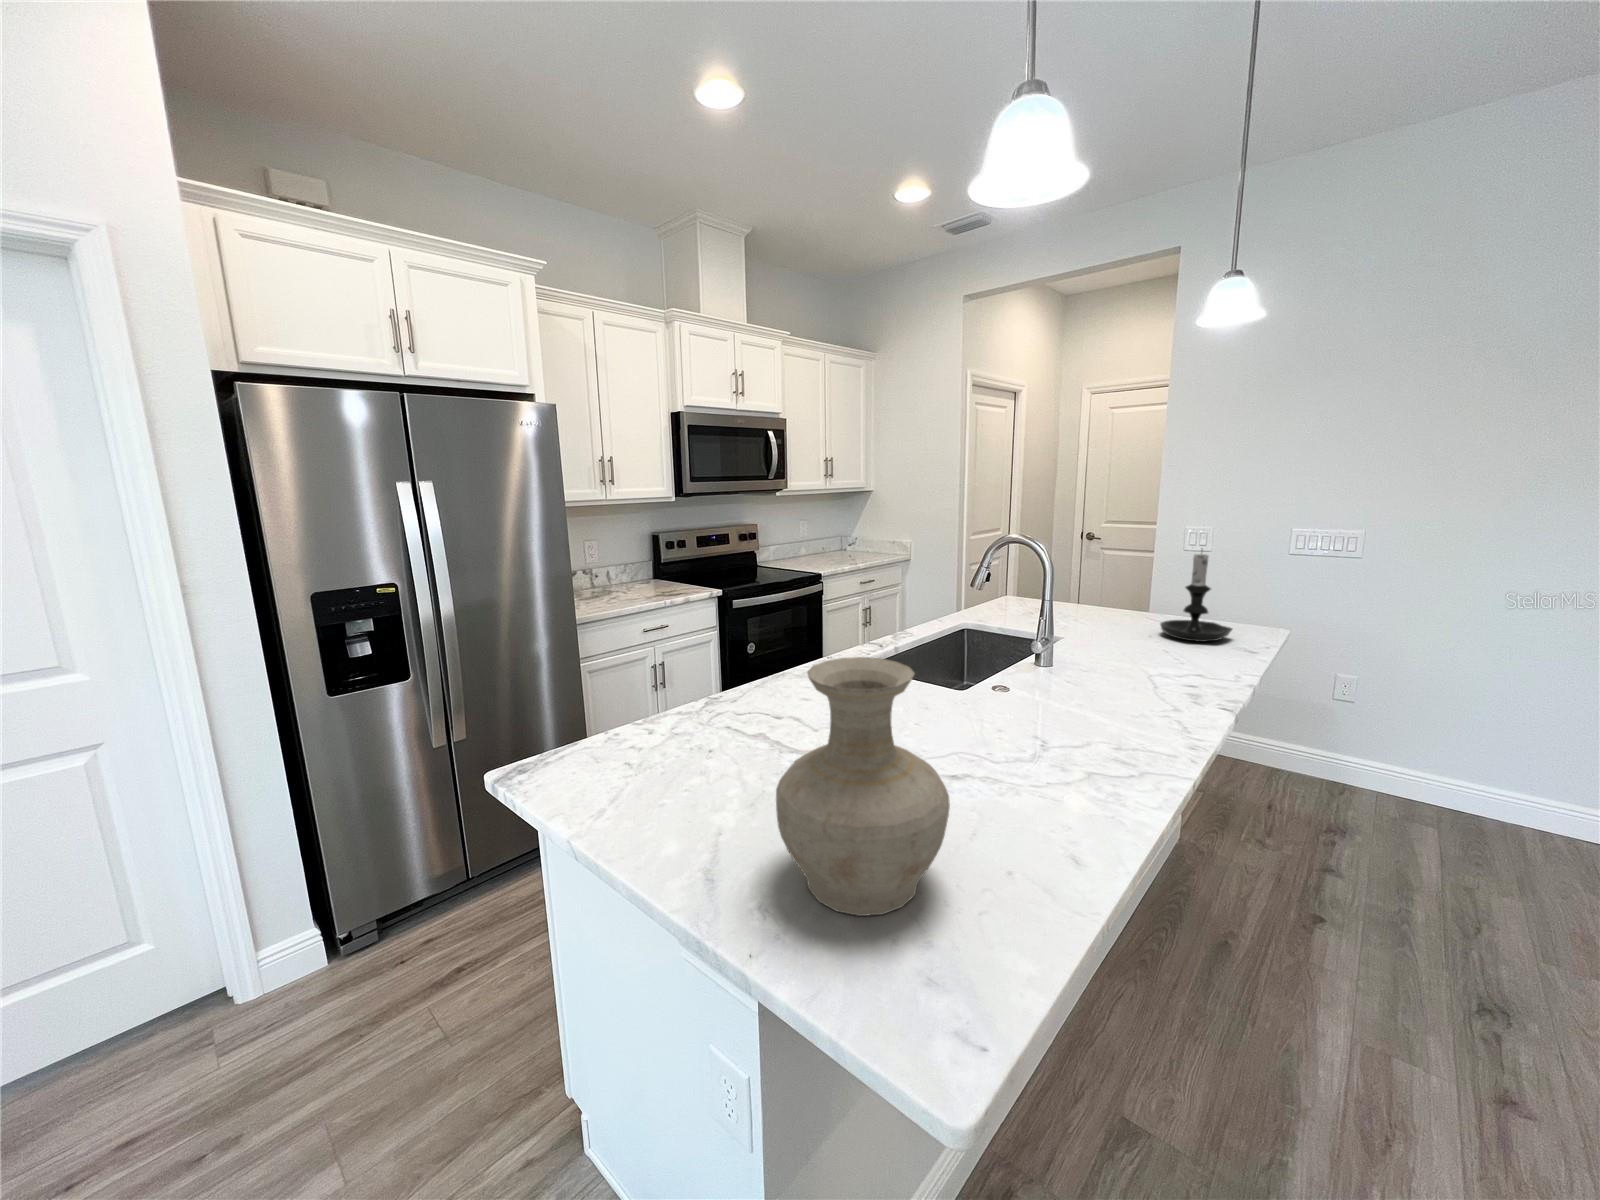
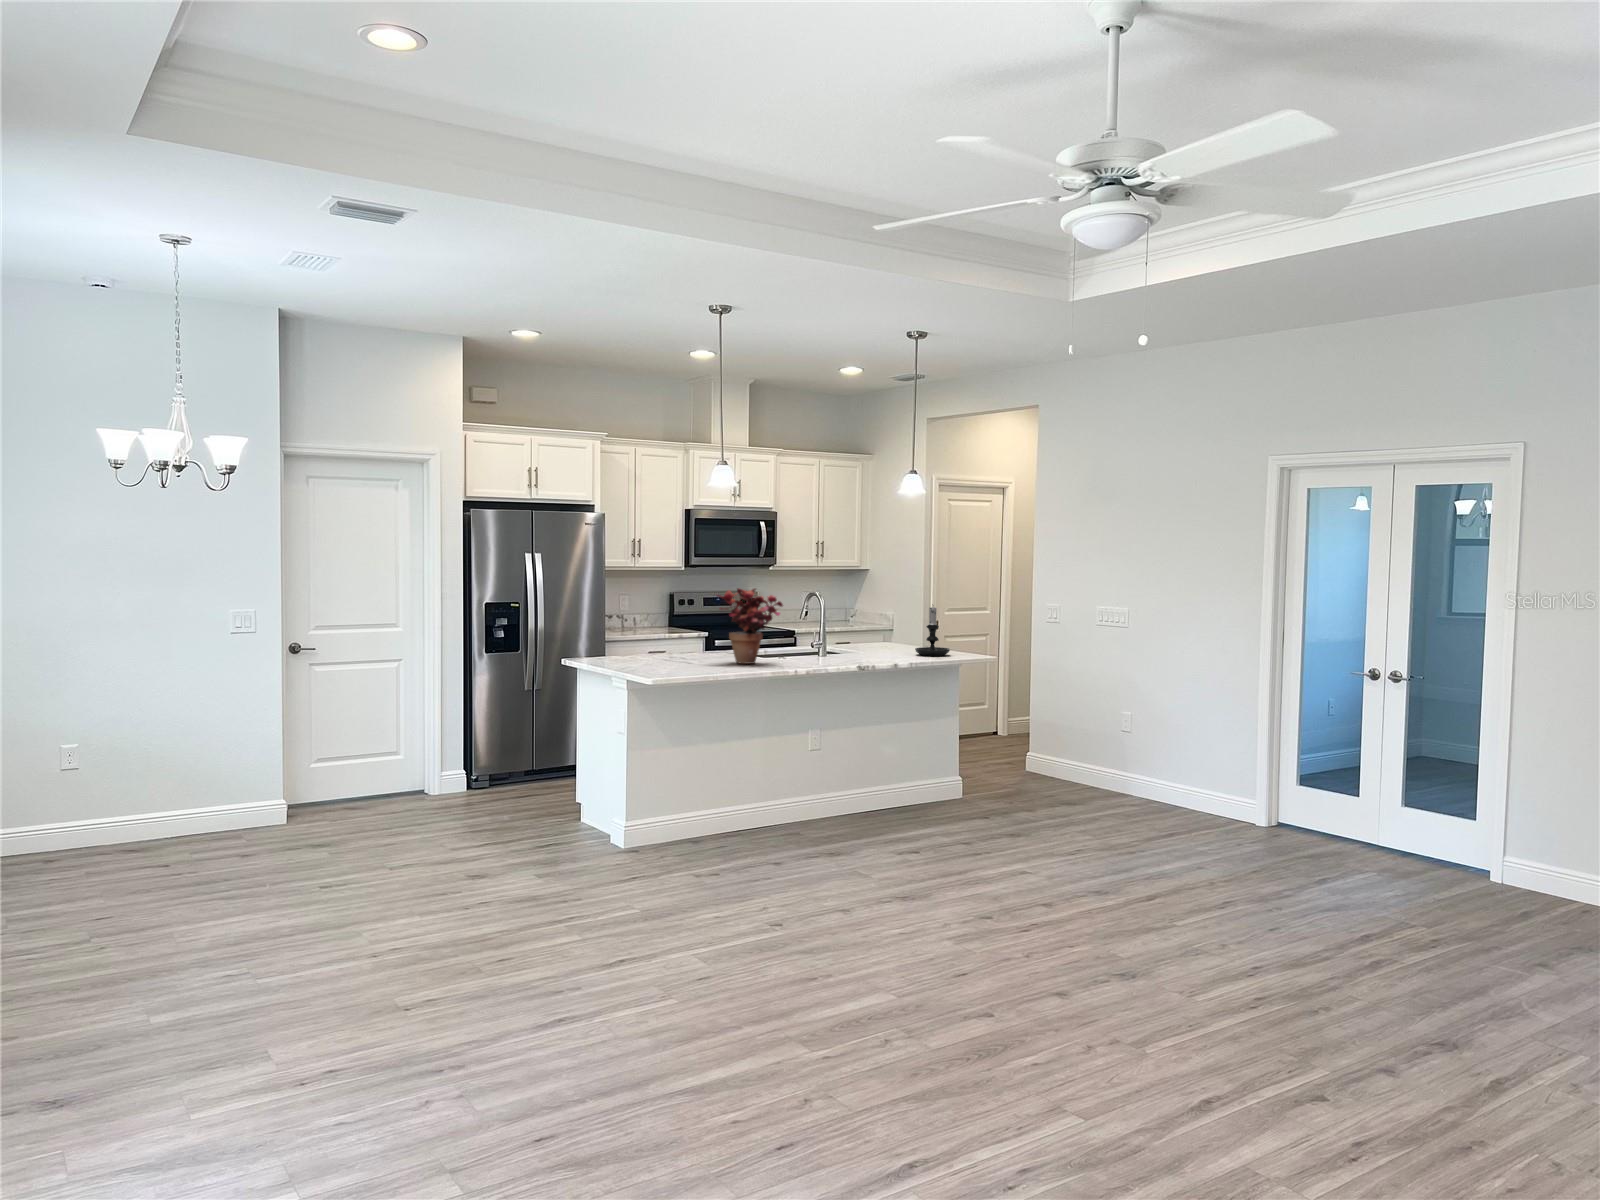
potted plant: none [944,547,1116,746] -> present [717,589,783,664]
vase: present [776,657,950,916] -> none [631,609,679,672]

